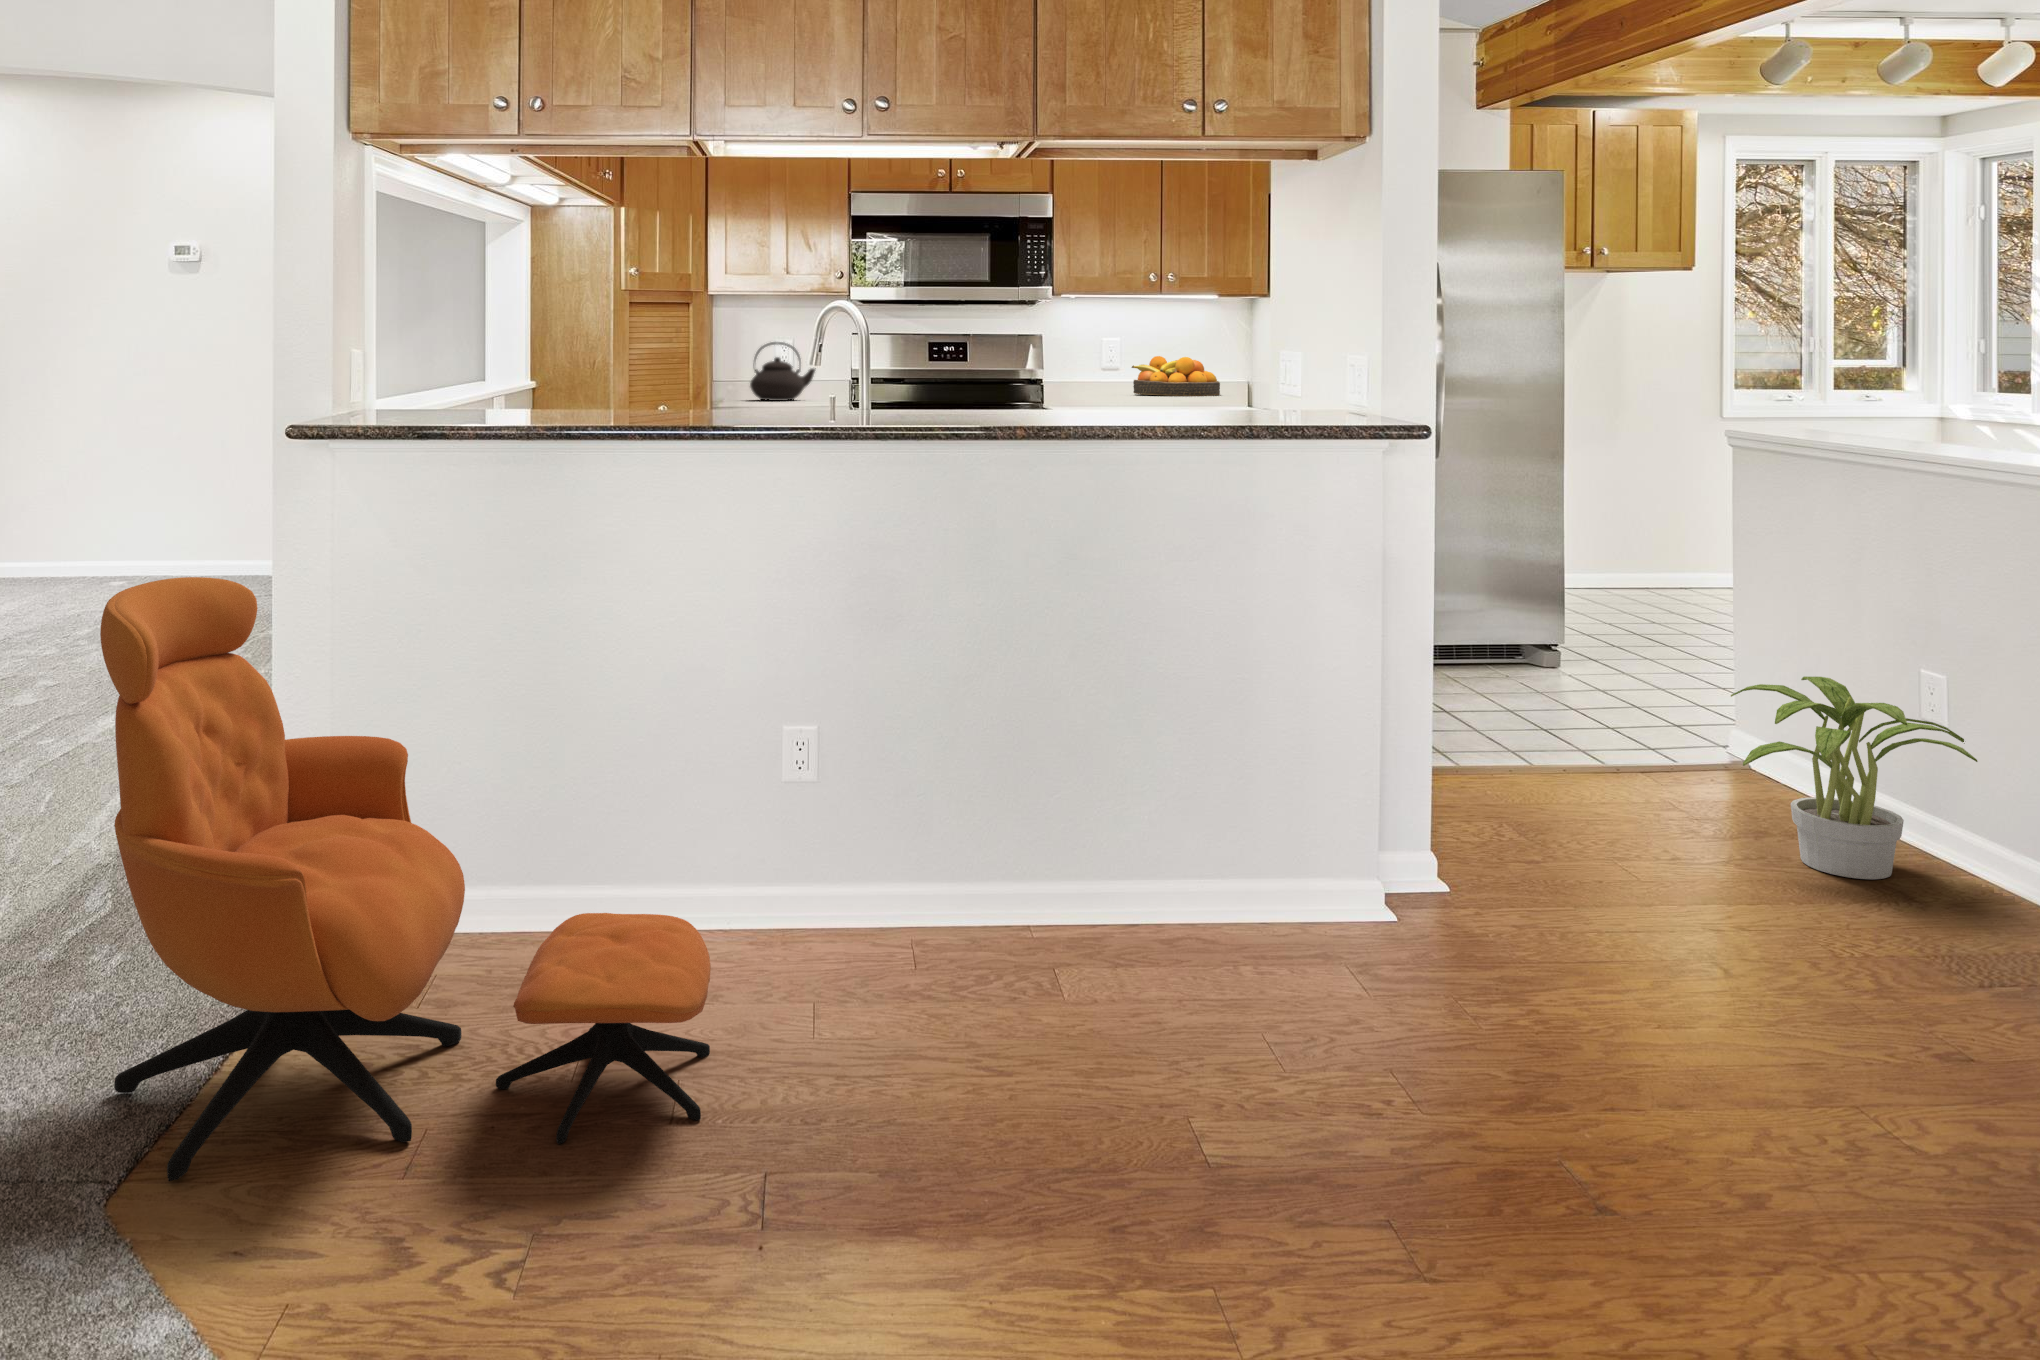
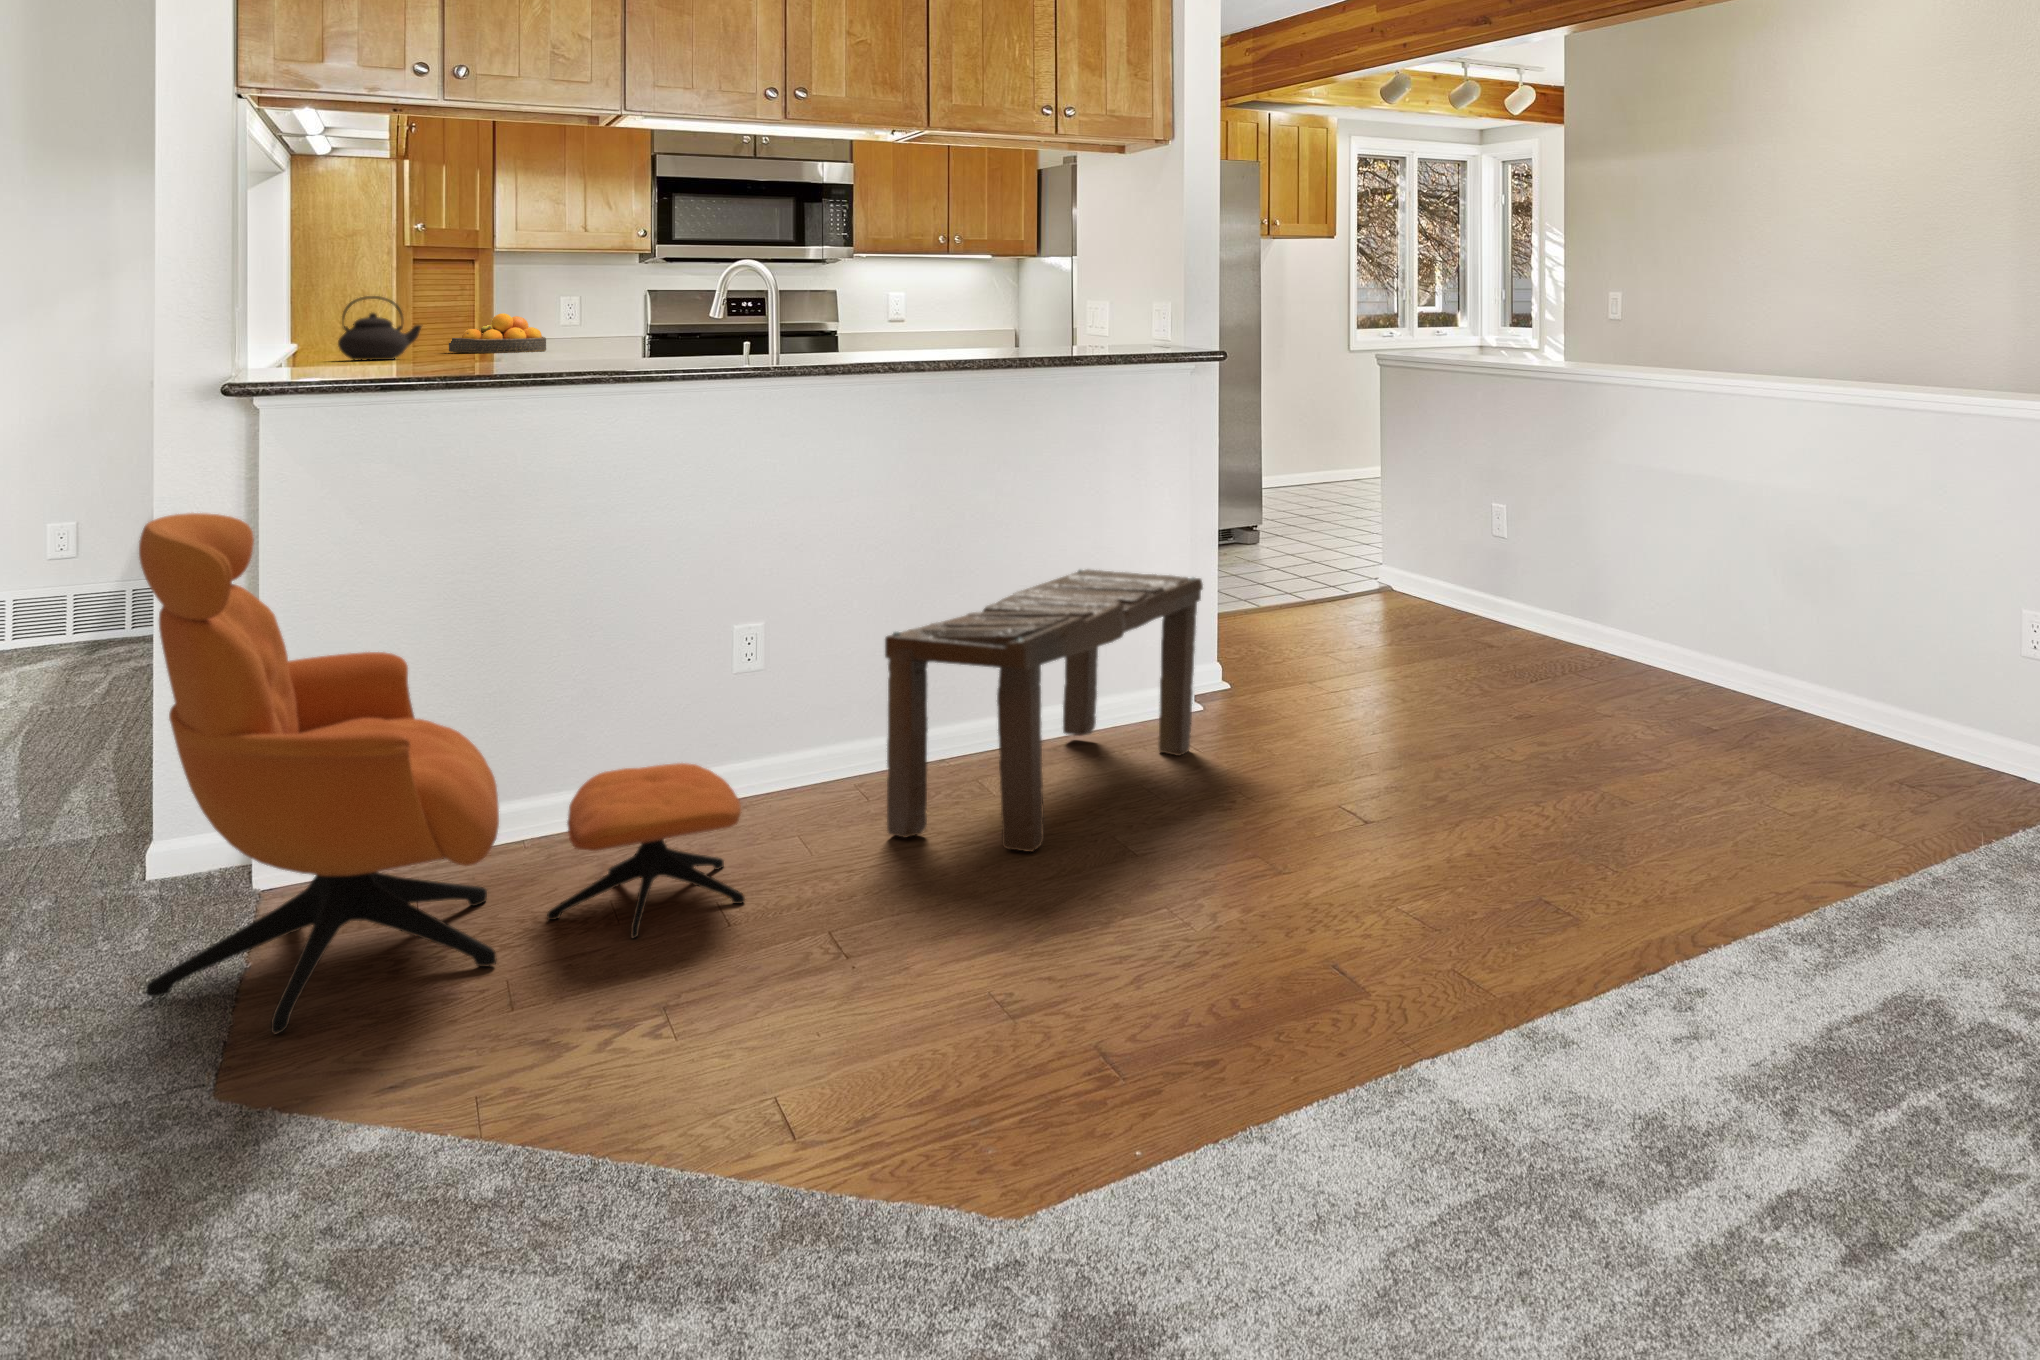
teapot: present [750,342,816,401] -> present [338,296,421,360]
fruit bowl: present [1132,356,1220,396] -> present [449,313,546,353]
potted plant: present [1731,677,1978,879] -> none [1390,515,1530,642]
bench: none [907,717,1379,1130] -> present [885,569,1203,851]

